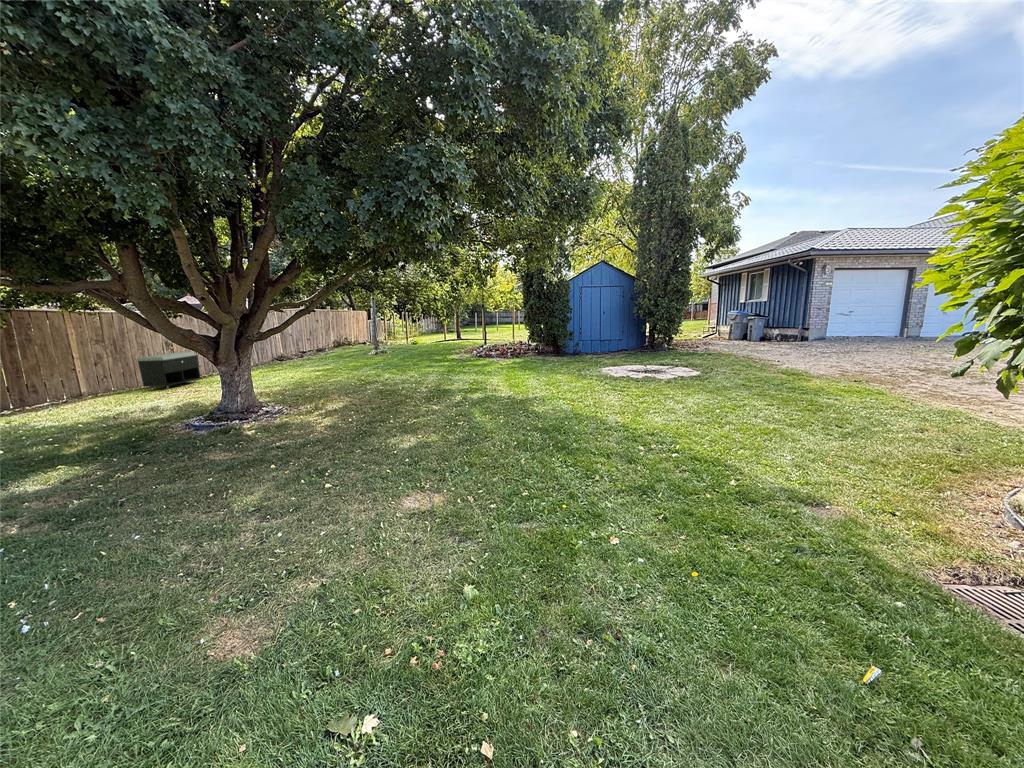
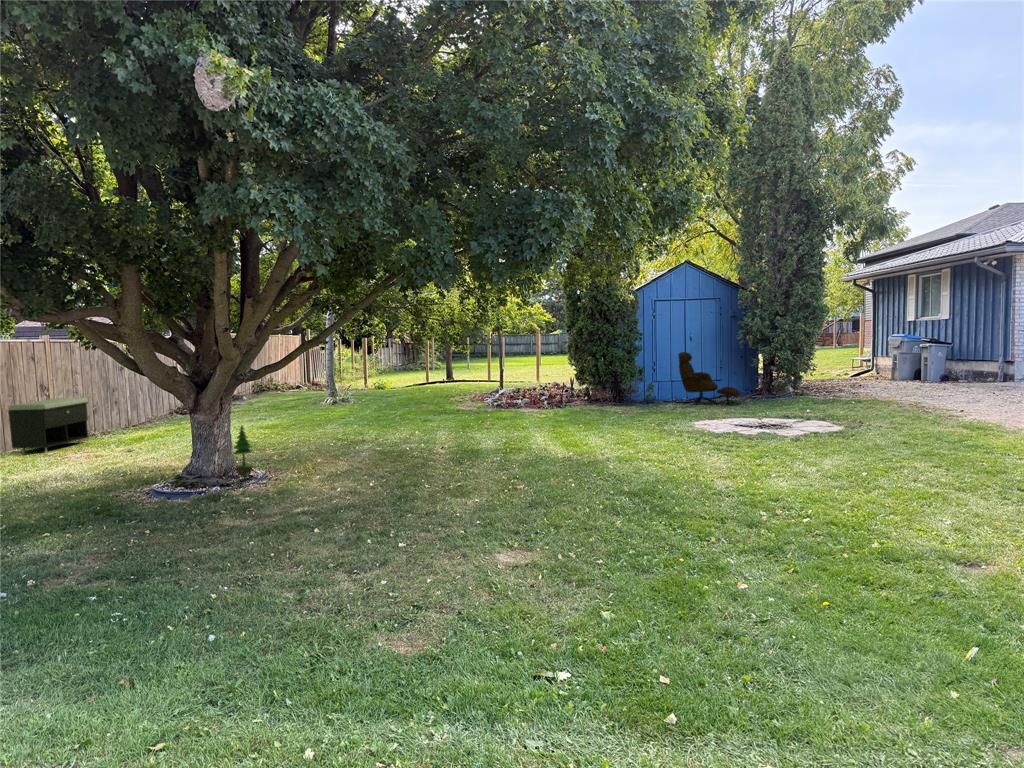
lounge chair: none [595,322,634,357] -> present [678,352,740,405]
potted tree: none [278,374,294,411] -> present [234,426,252,478]

